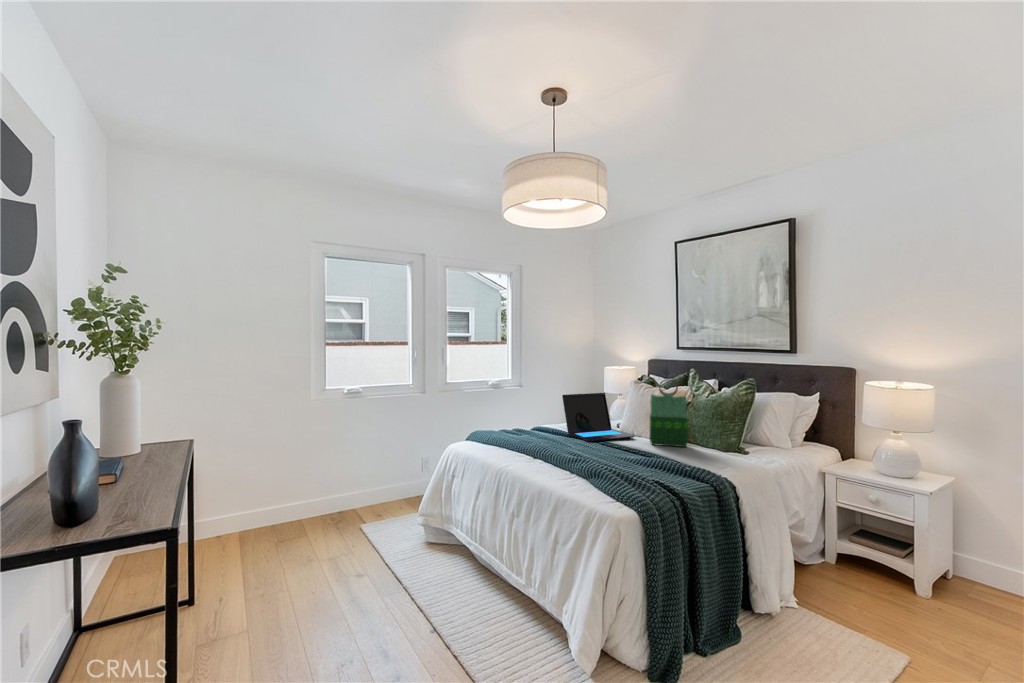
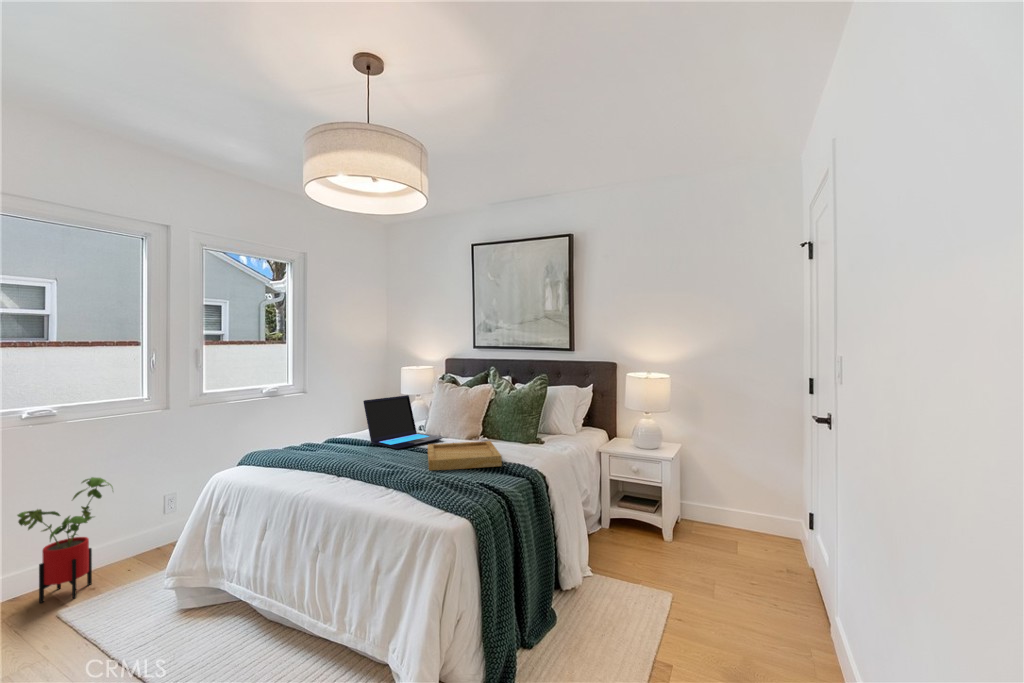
tote bag: present [650,379,688,447] -> none [458,378,495,445]
house plant: none [340,437,390,520] -> present [17,477,113,603]
tray: none [611,440,685,469] -> present [428,441,502,470]

